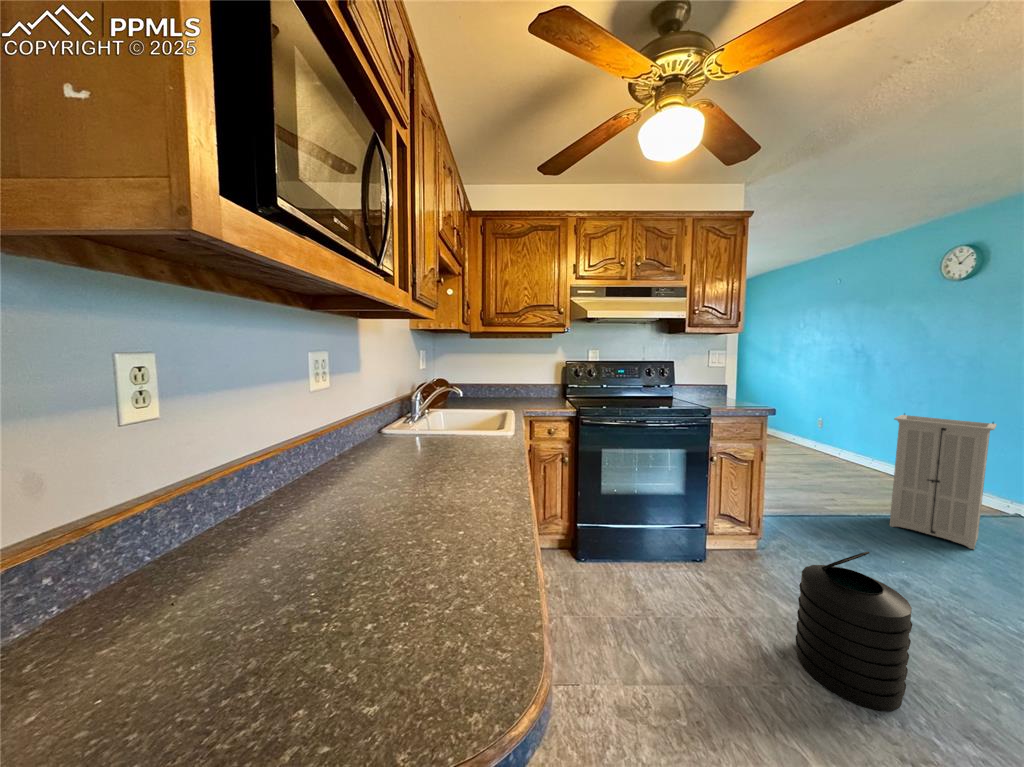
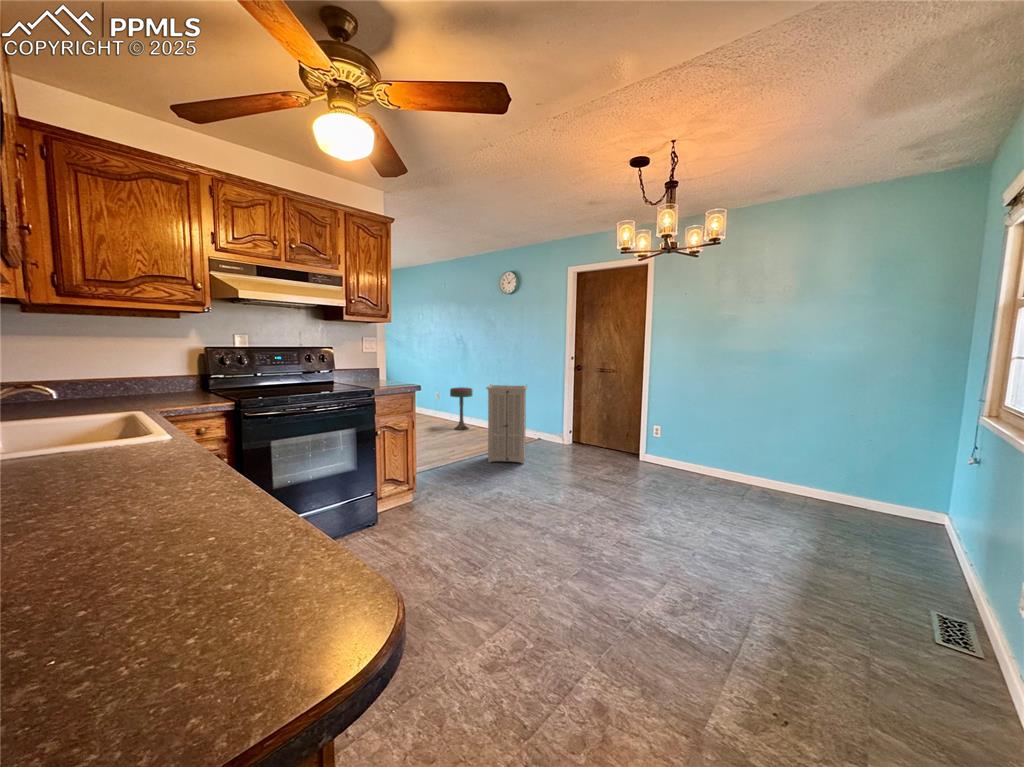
bar stool: none [824,410,864,466] -> present [450,387,472,430]
trash can: present [796,552,912,711] -> none [441,467,494,564]

